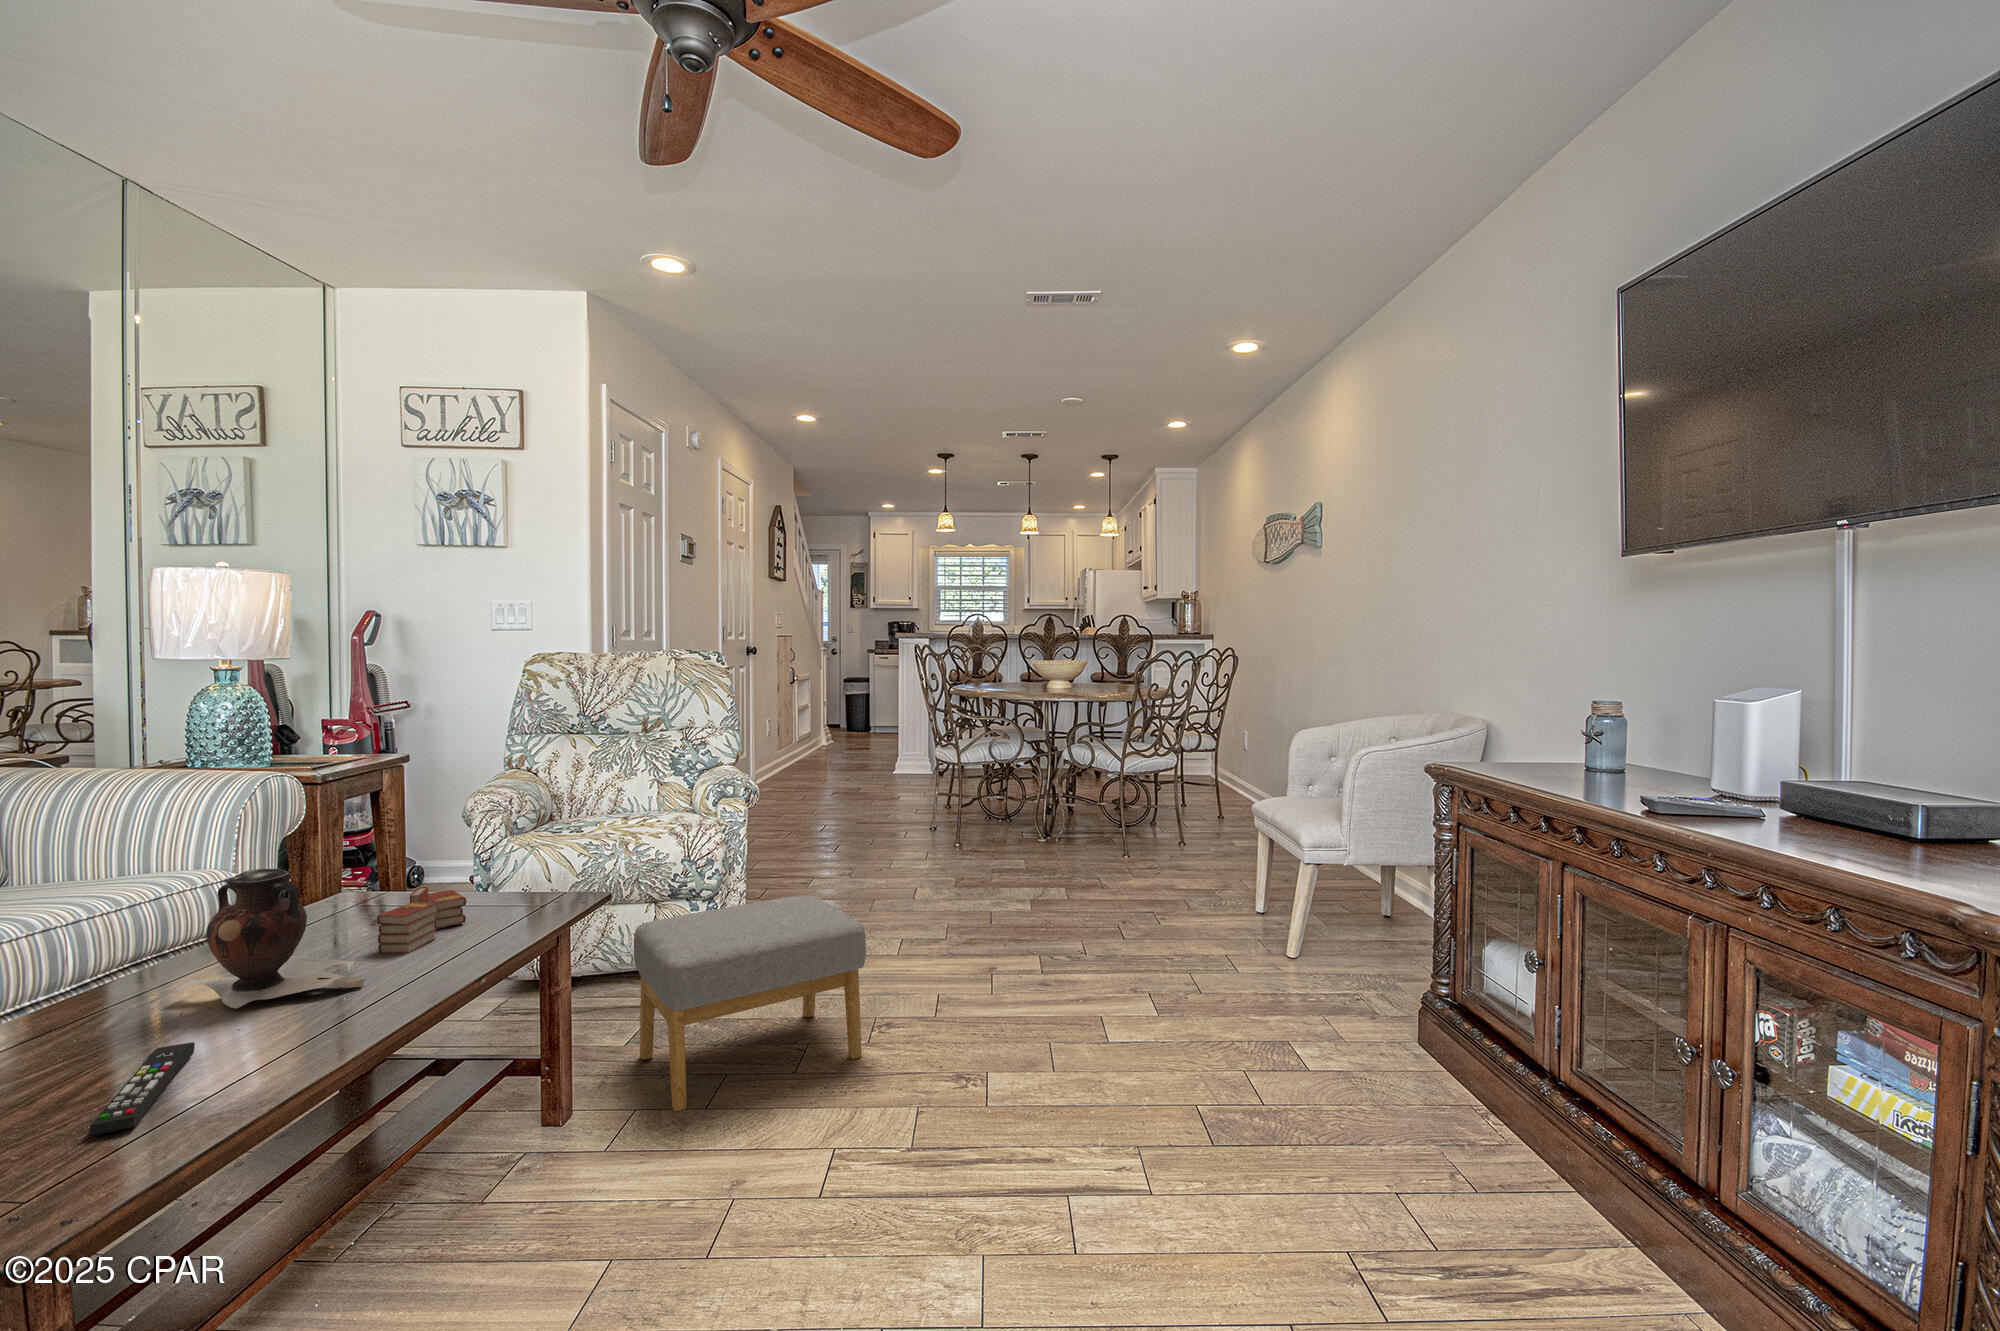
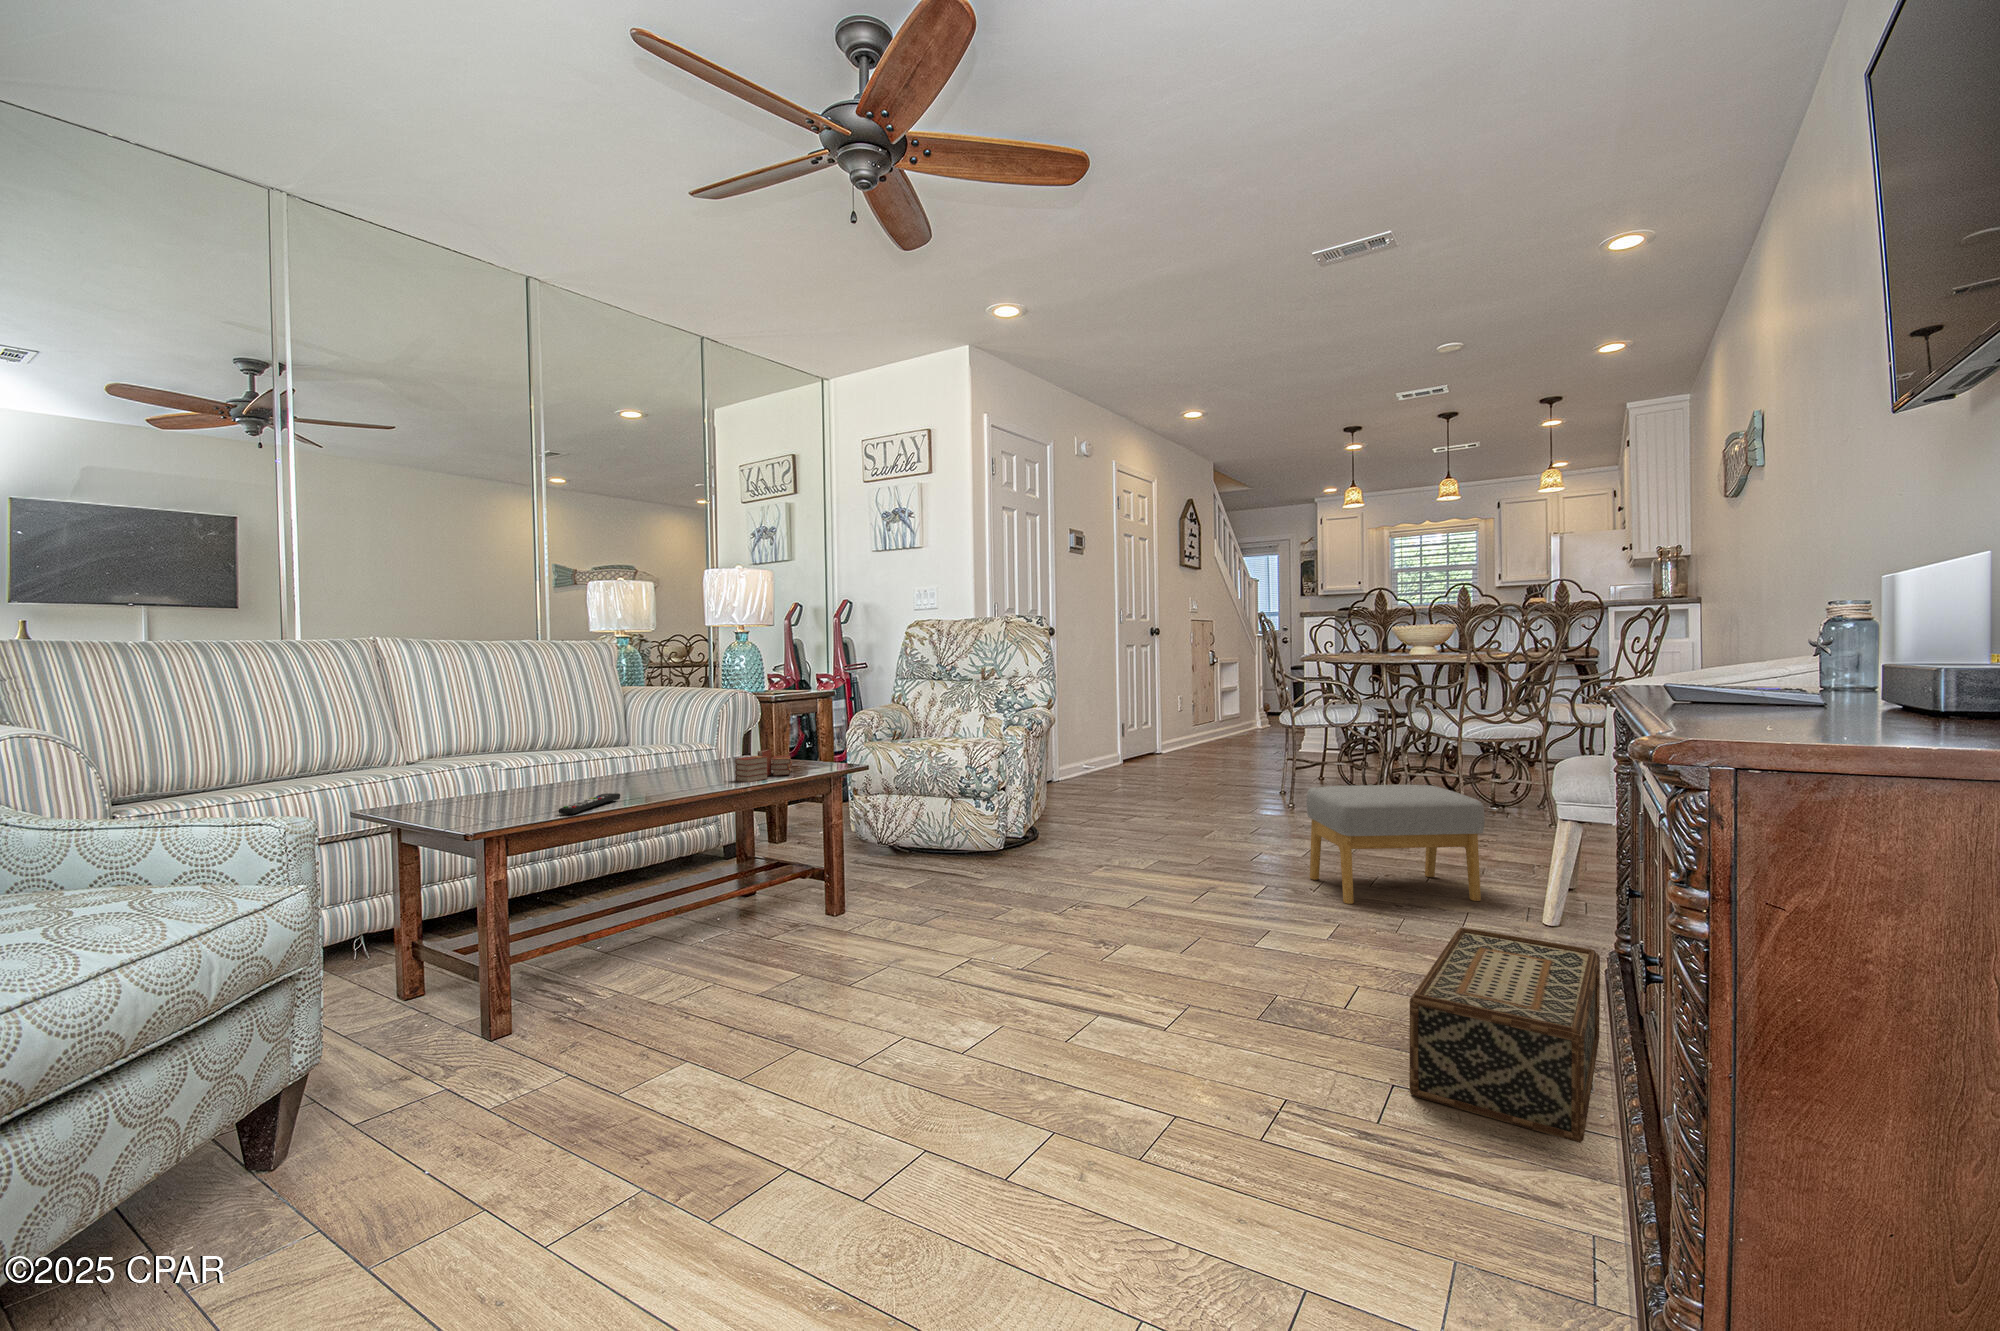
vase: present [175,869,366,1008] -> none [635,719,713,789]
footstool: present [634,895,866,1111] -> present [1306,785,1484,904]
woven basket: none [1344,994,1583,1207] -> present [1409,928,1600,1143]

